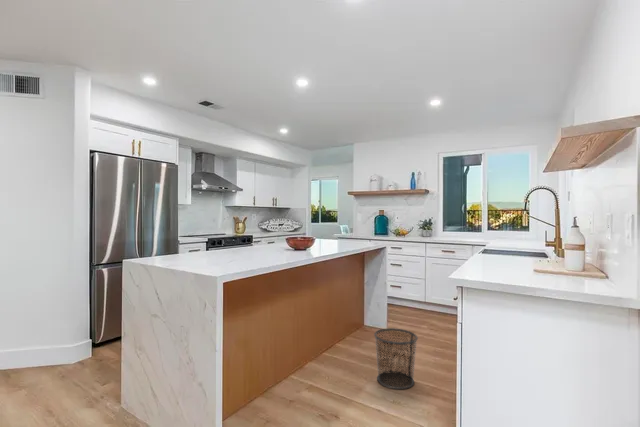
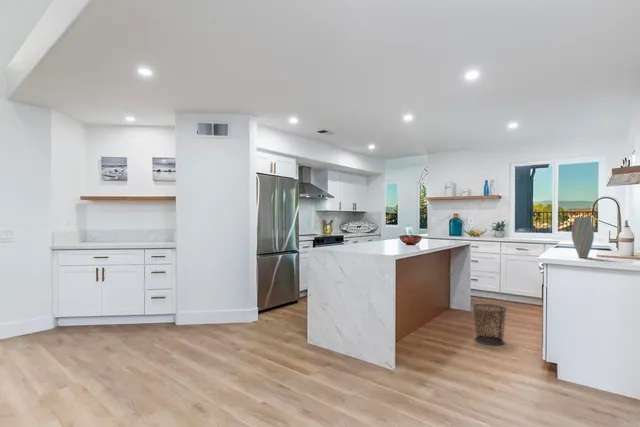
vase: none [498,211,529,274] -> present [572,217,594,258]

